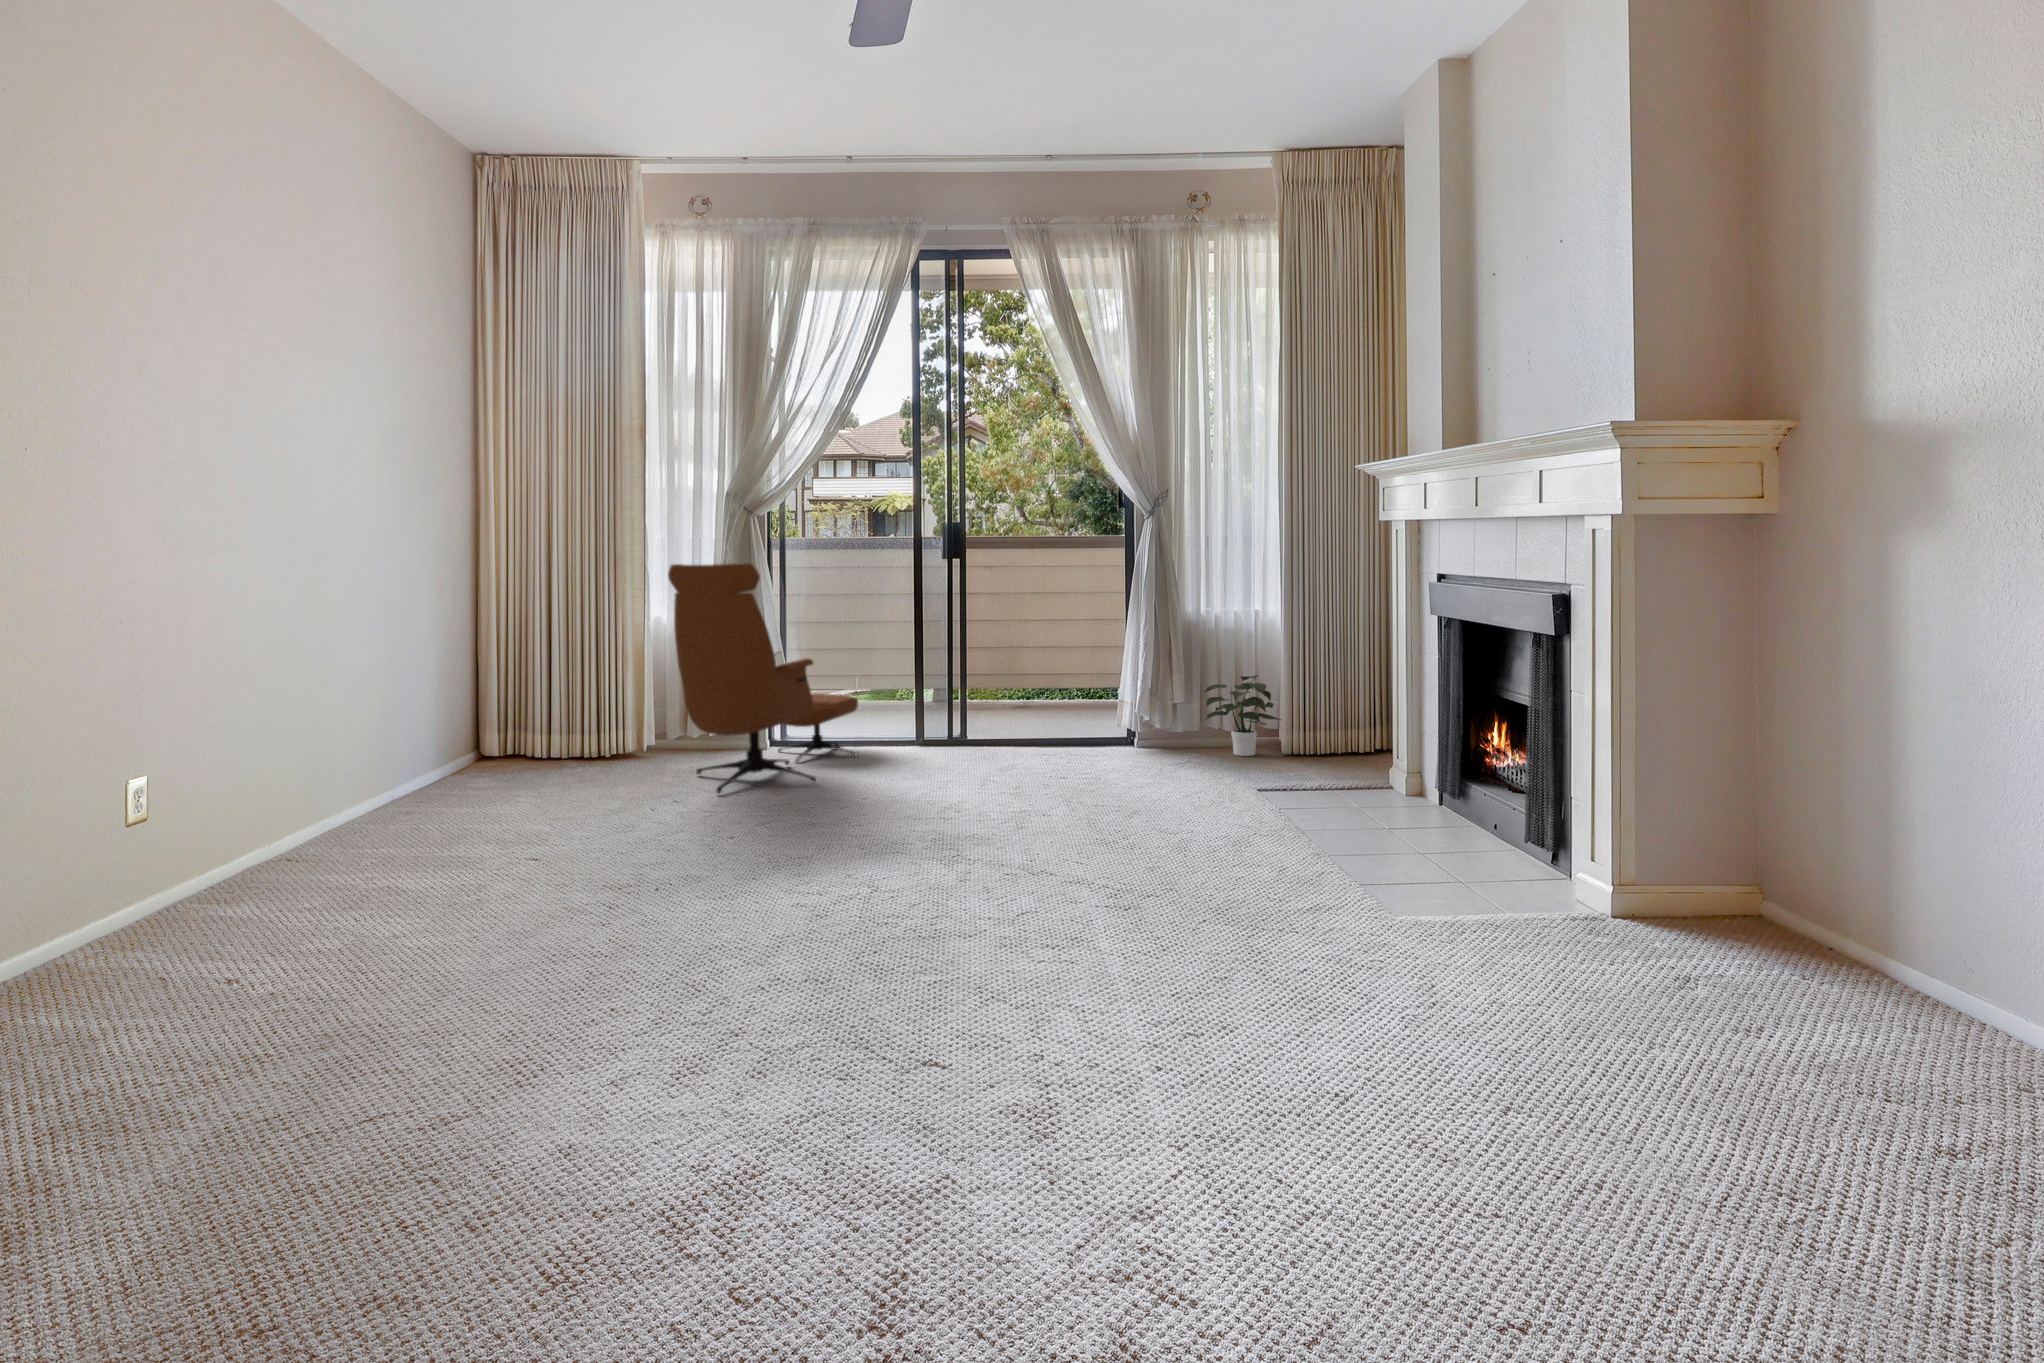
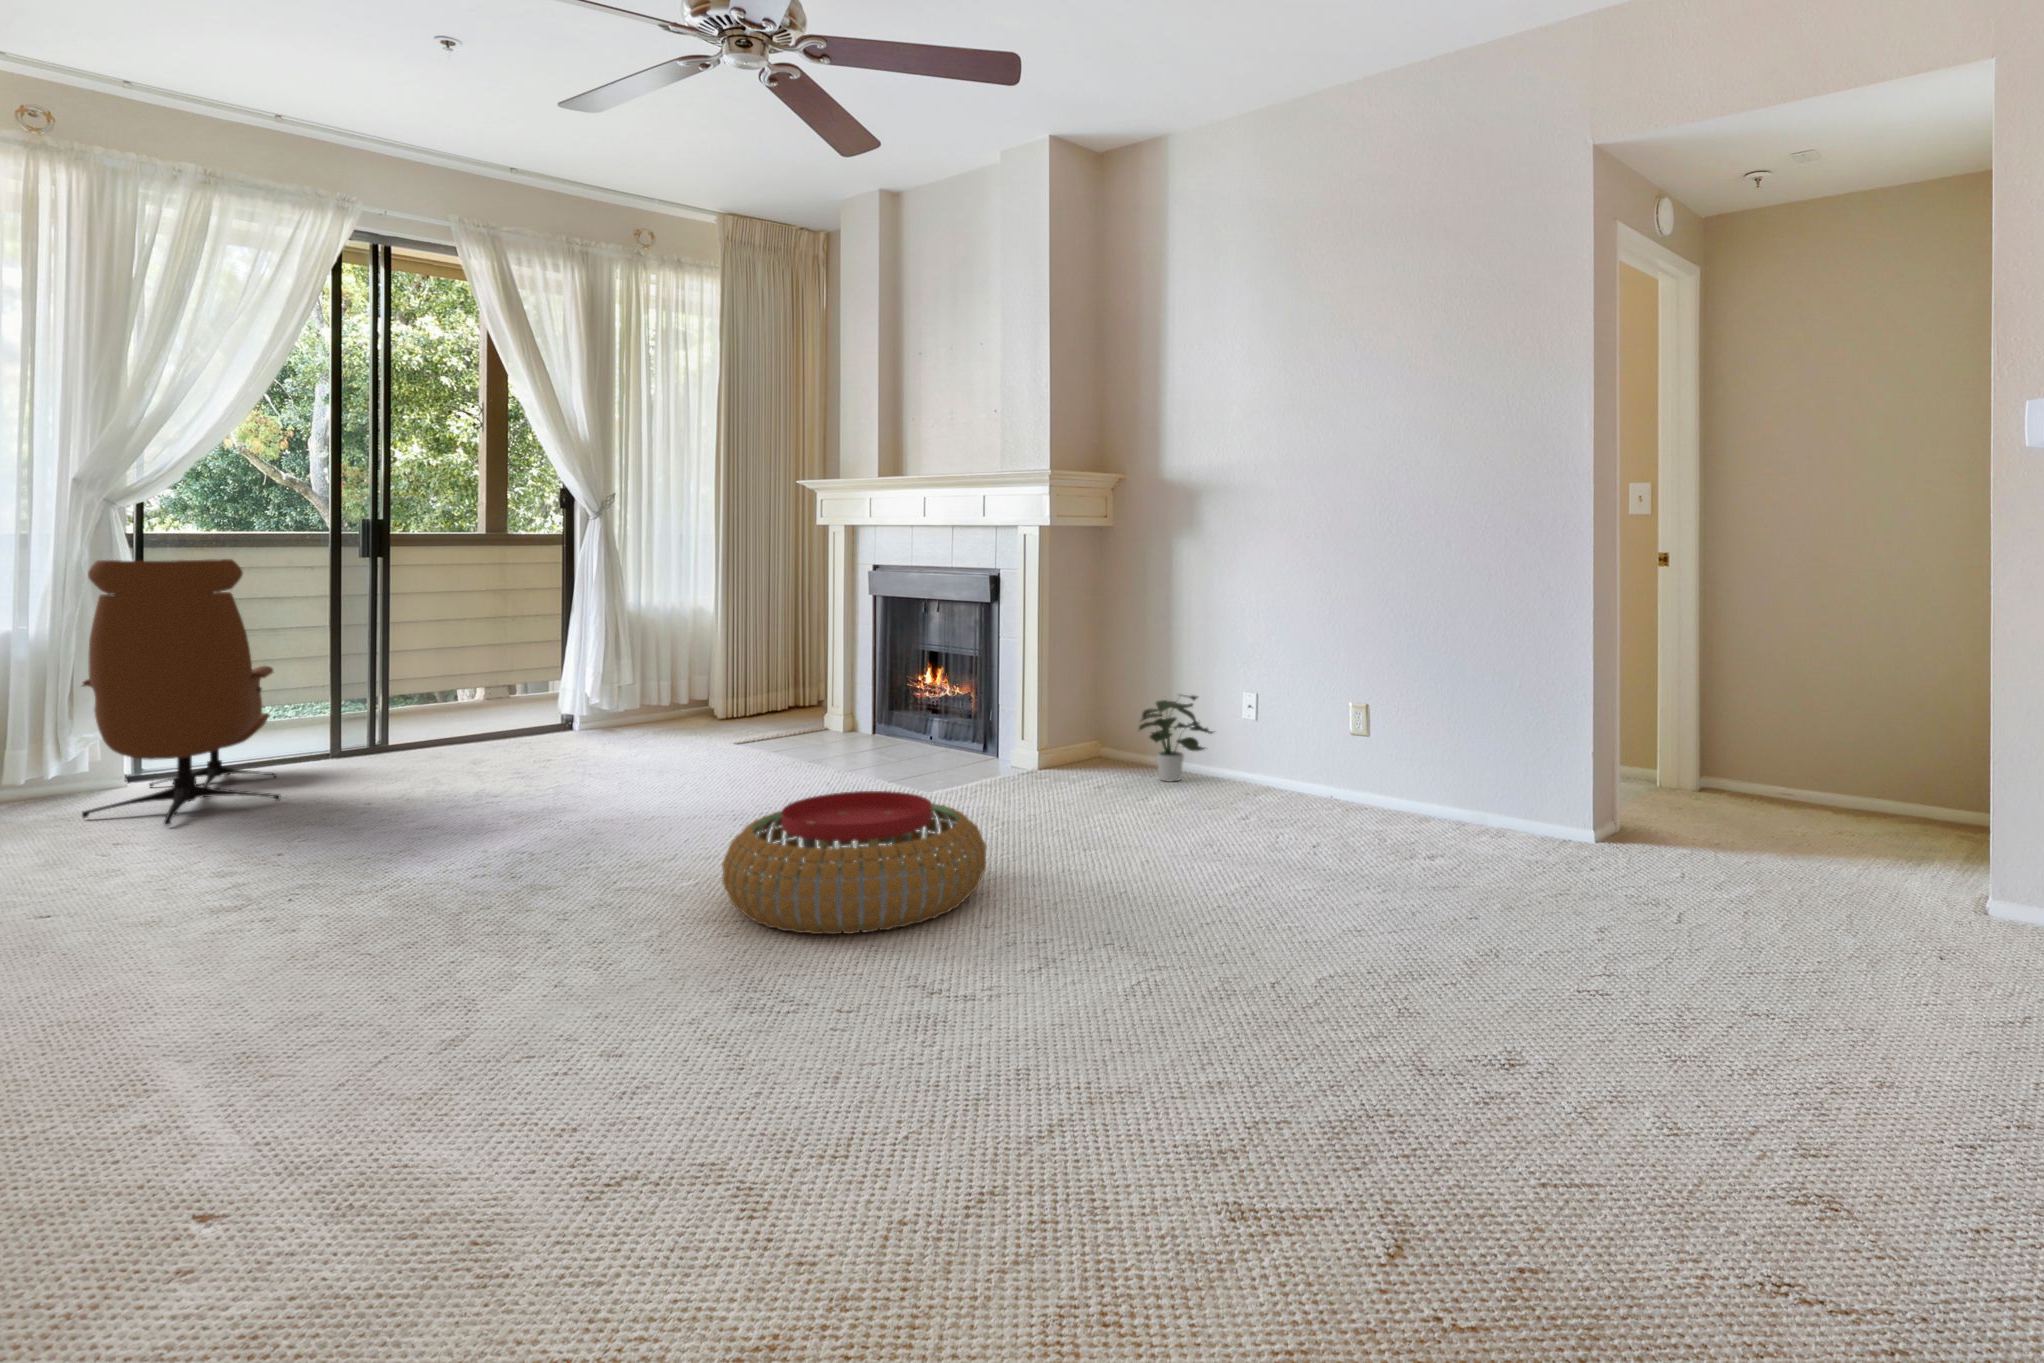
potted plant: present [1205,675,1281,756] -> present [1139,695,1213,782]
pouf: none [814,923,1216,1204] -> present [722,791,987,934]

